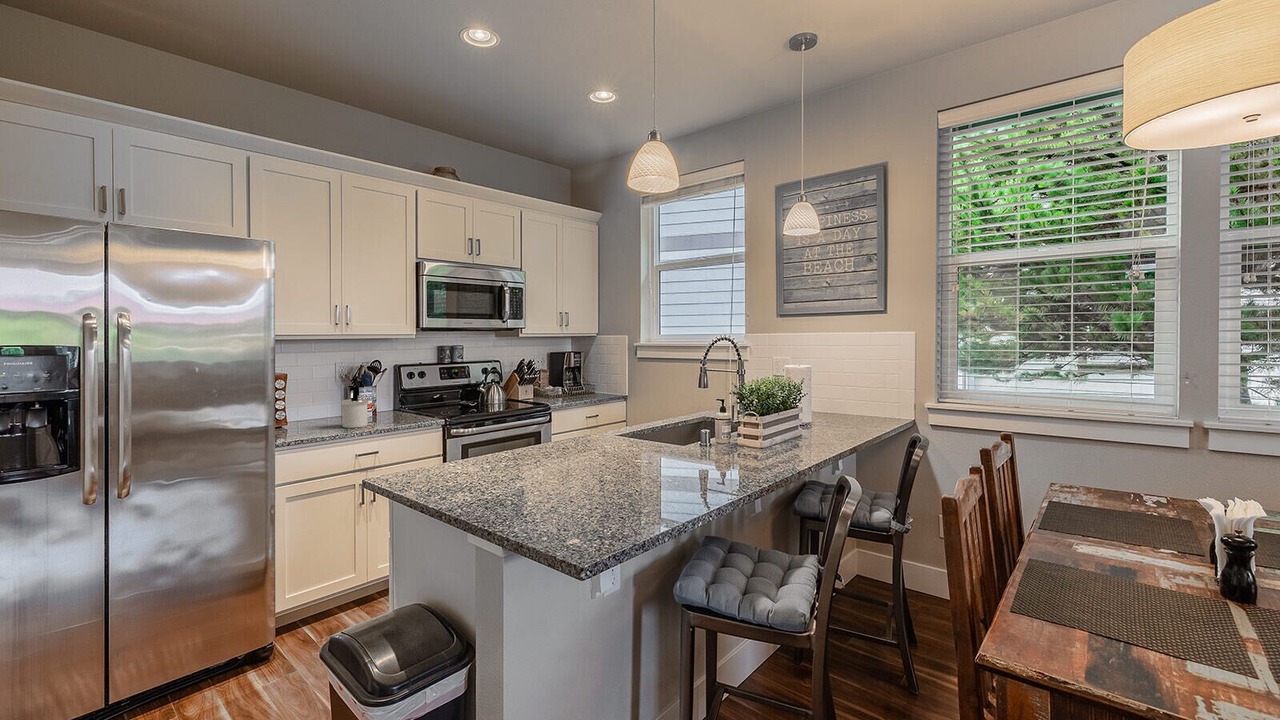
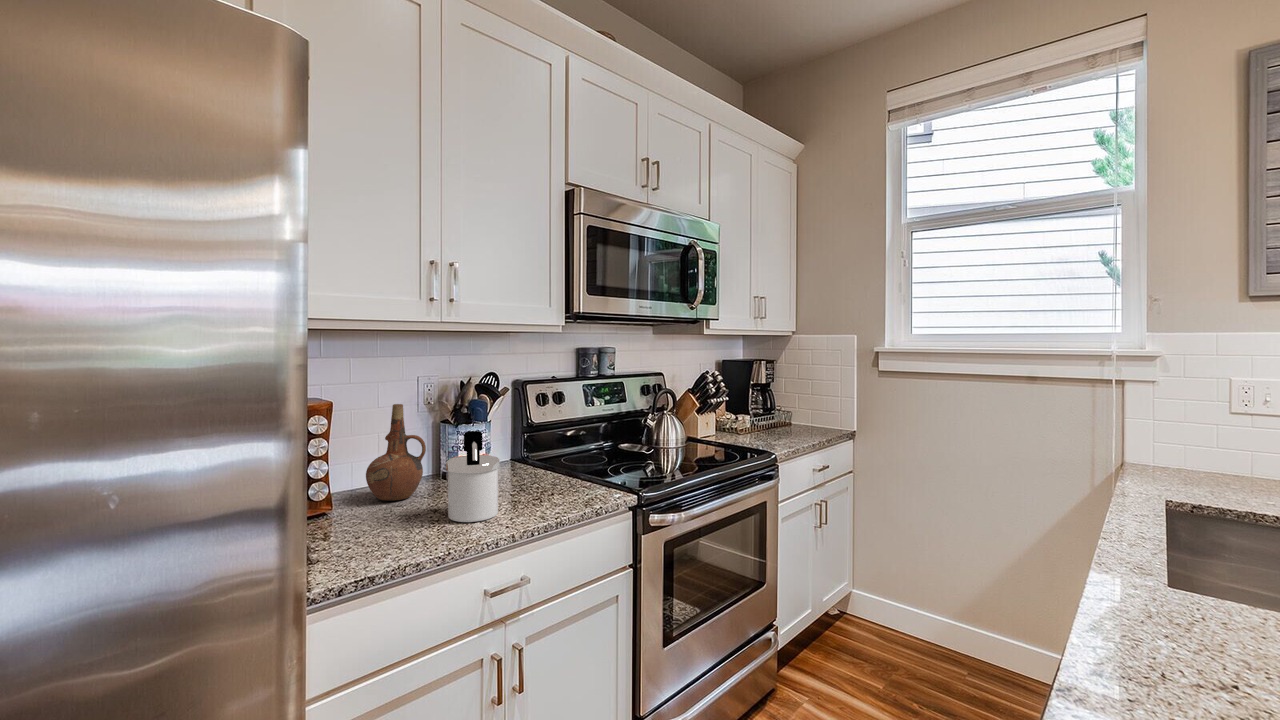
ceramic pitcher: none [304,375,336,422] -> present [366,404,426,500]

